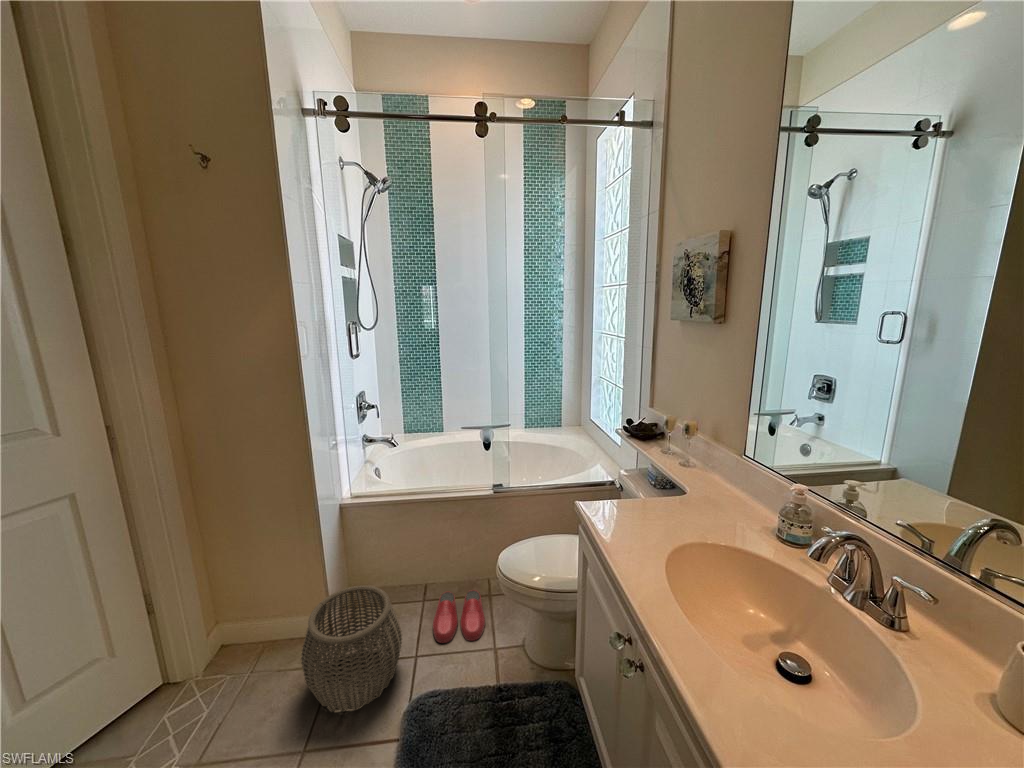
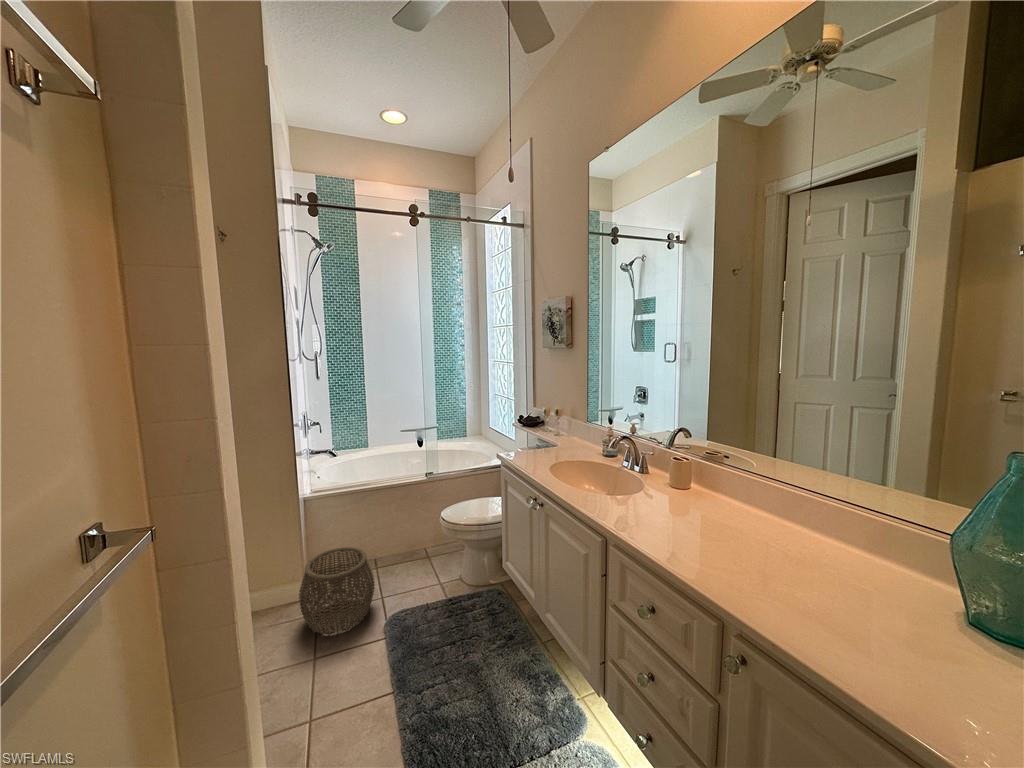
slippers: present [433,590,485,643] -> none [390,553,429,587]

